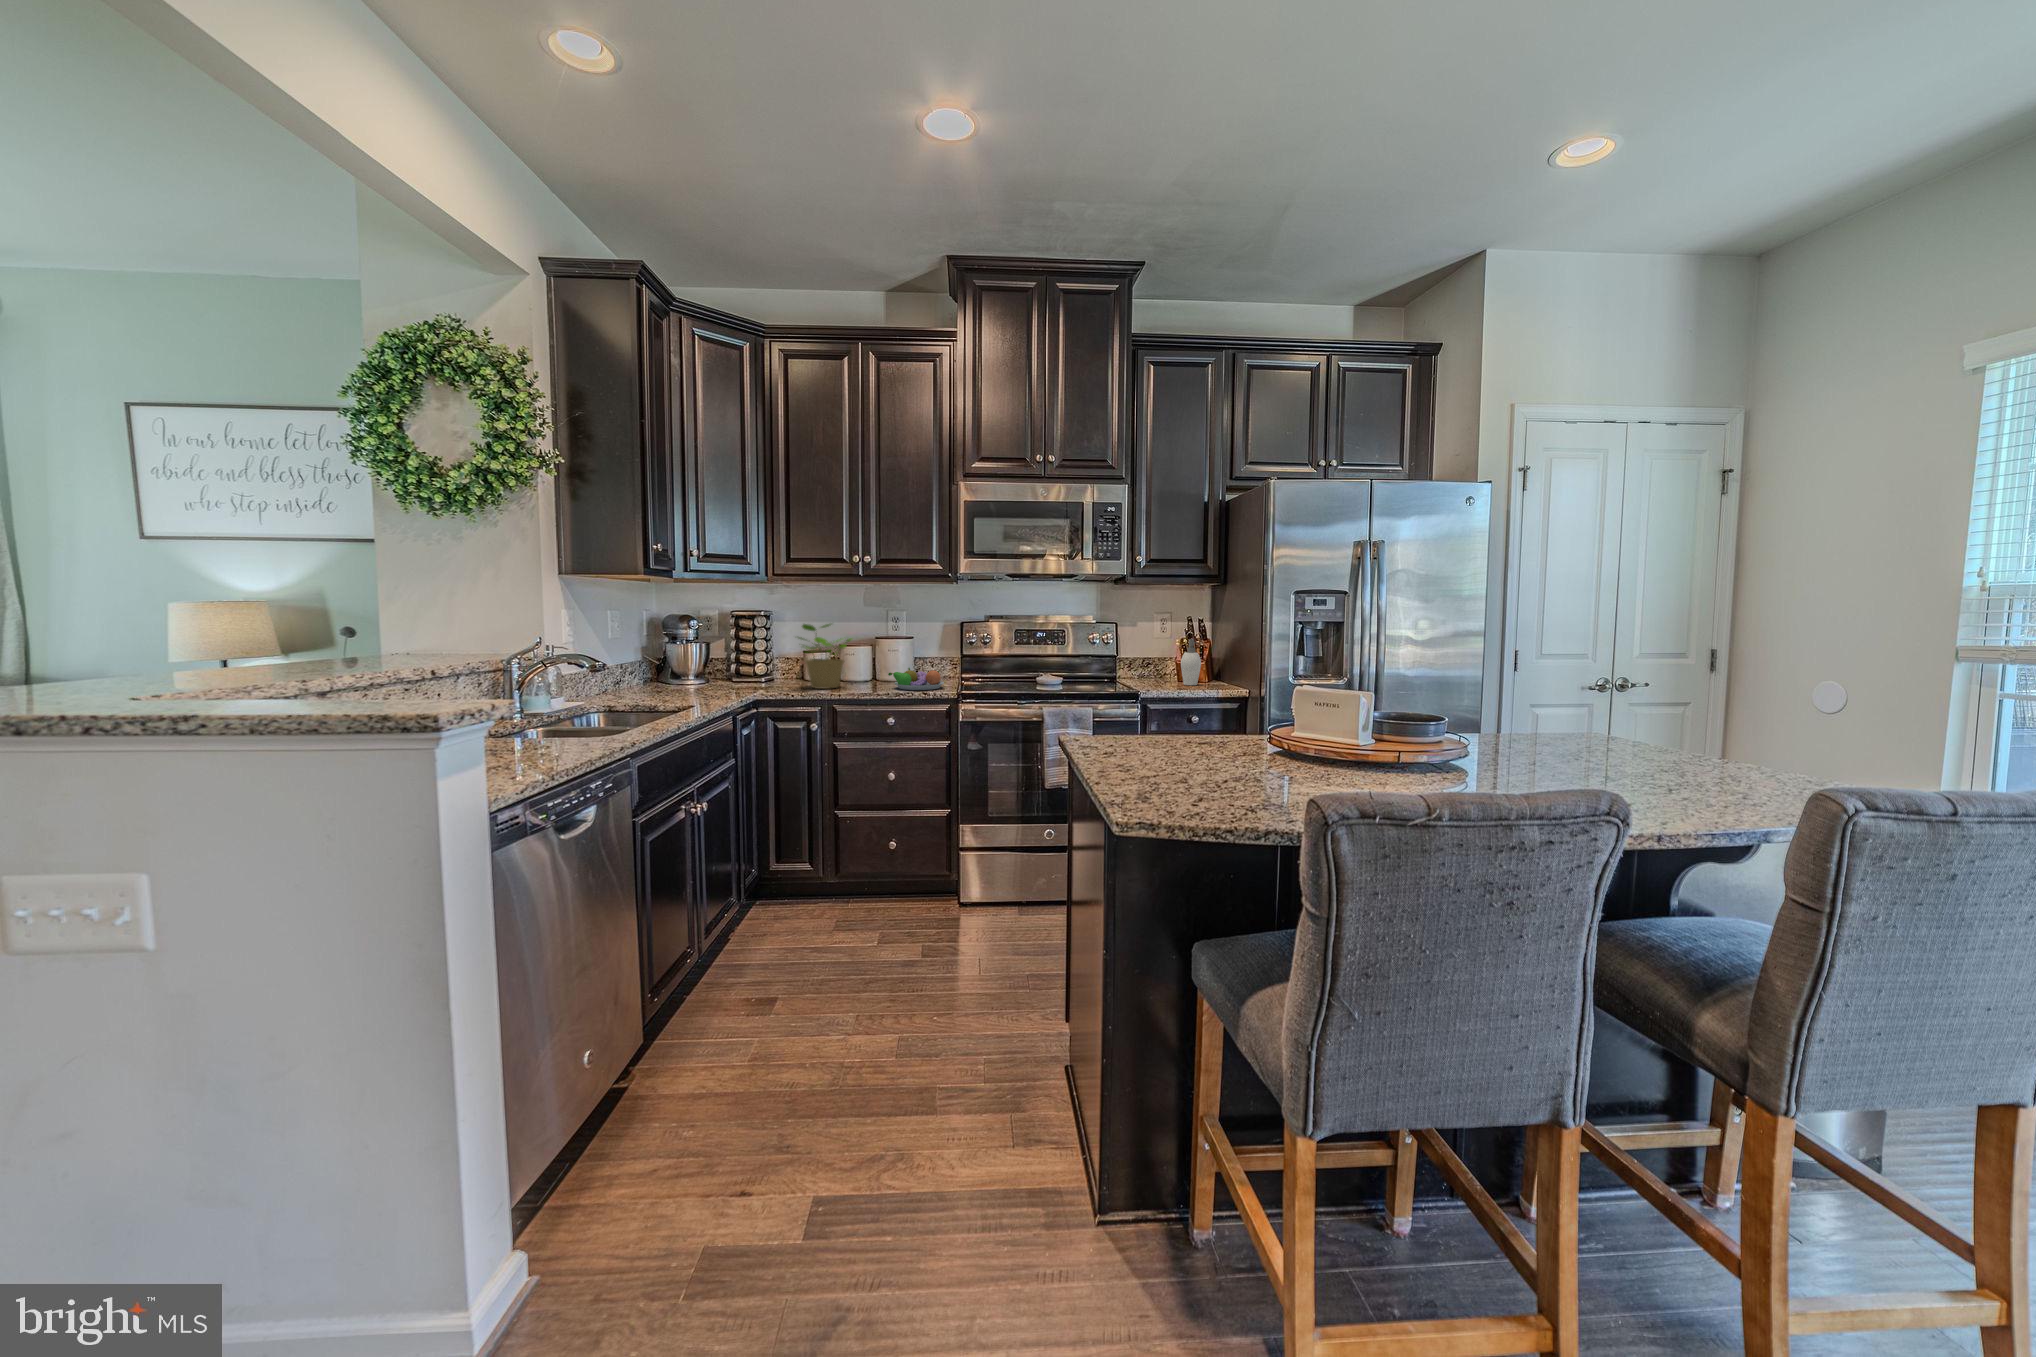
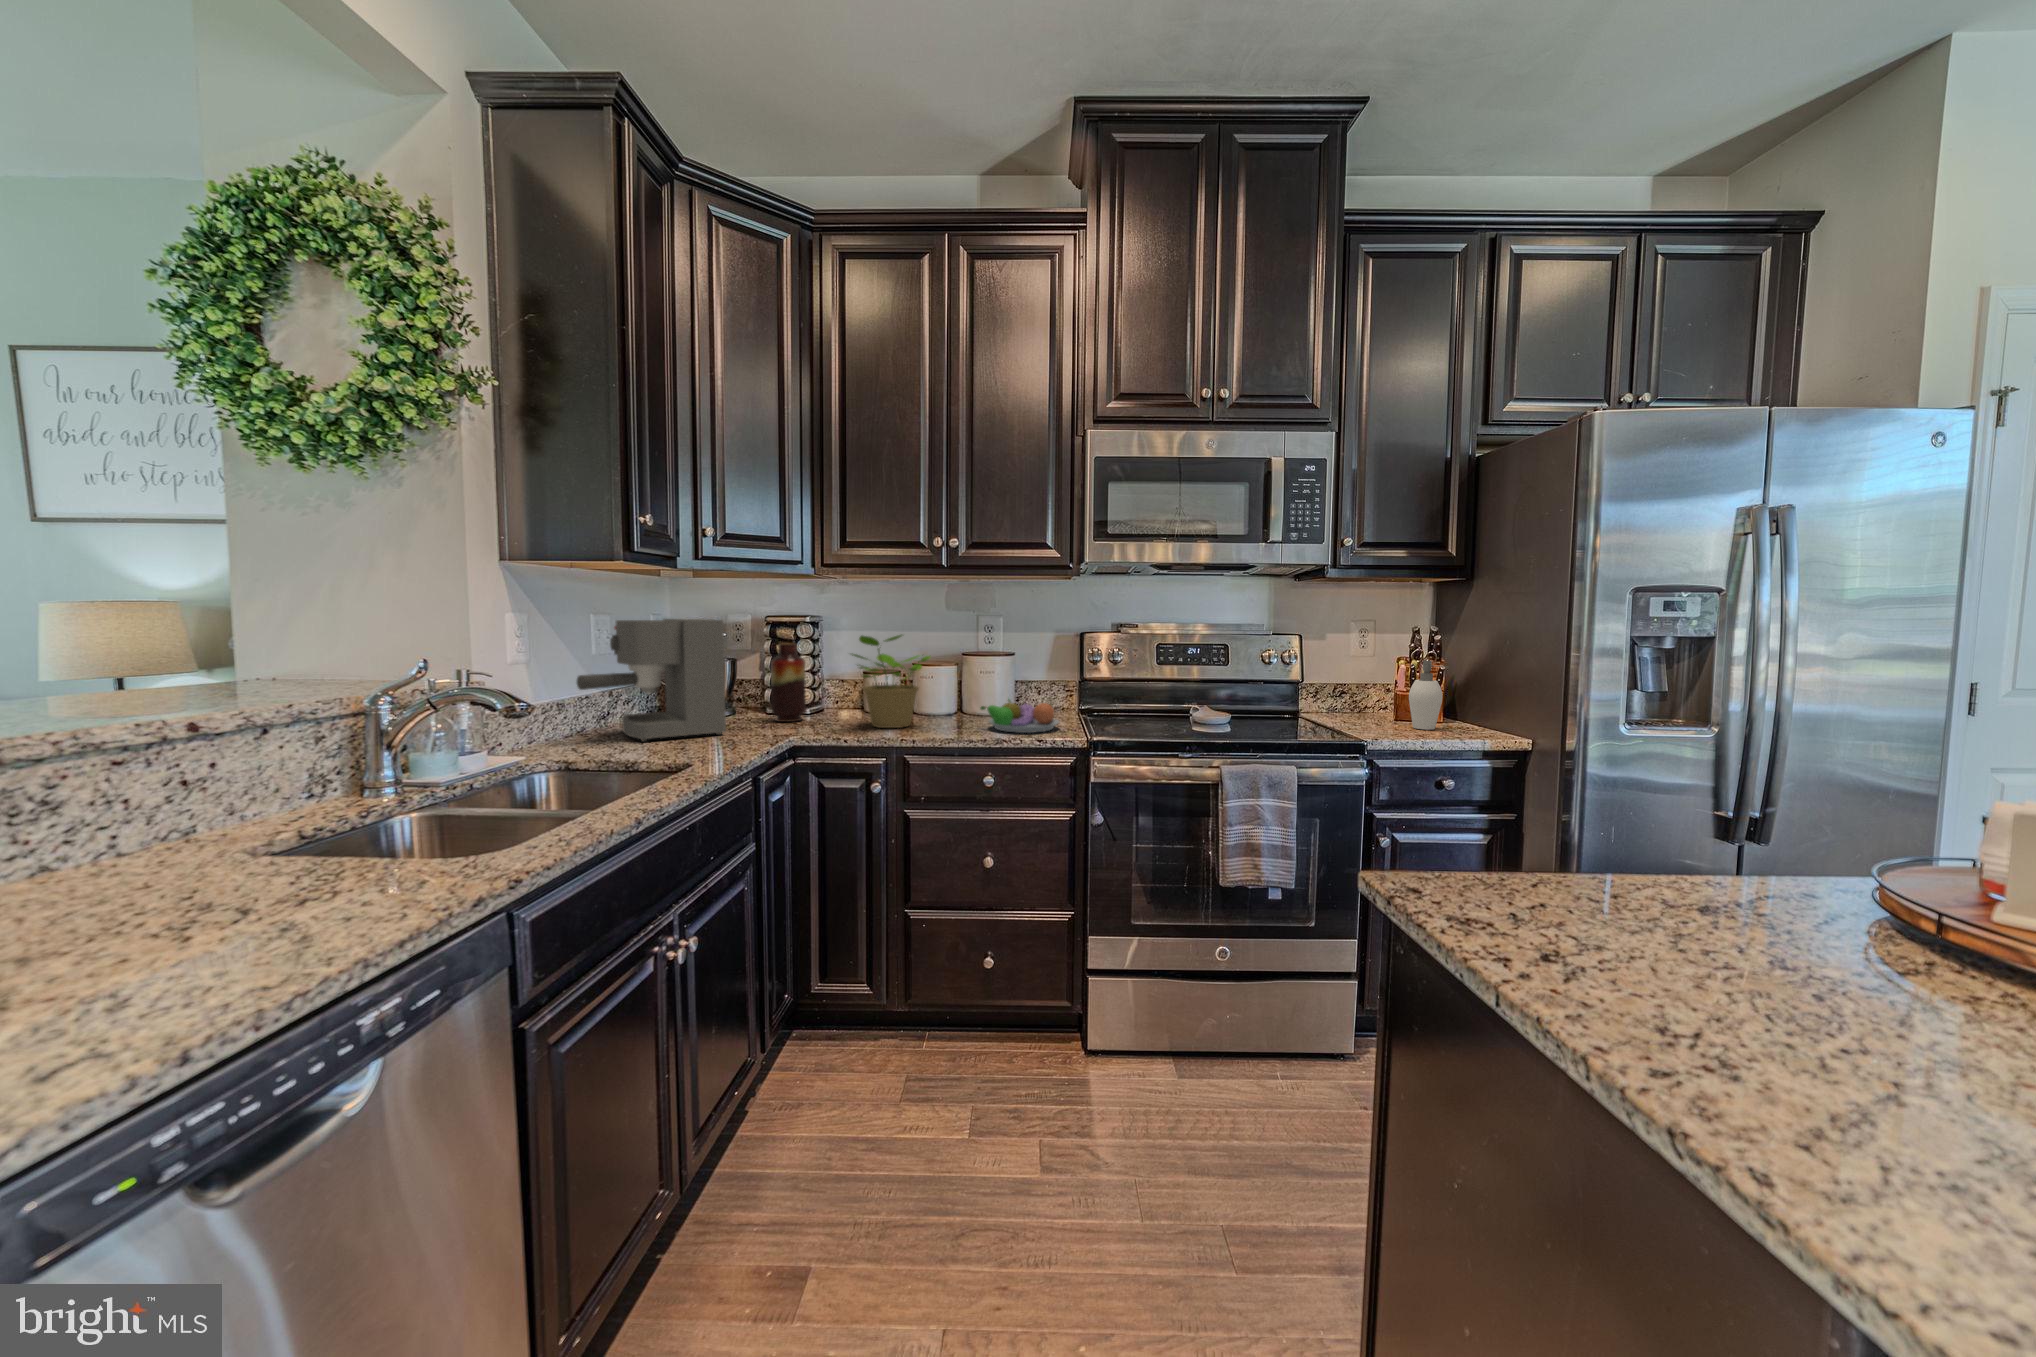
coffee maker: none [603,613,708,698] -> present [577,619,726,741]
vase: none [736,630,762,686] -> present [771,643,806,722]

